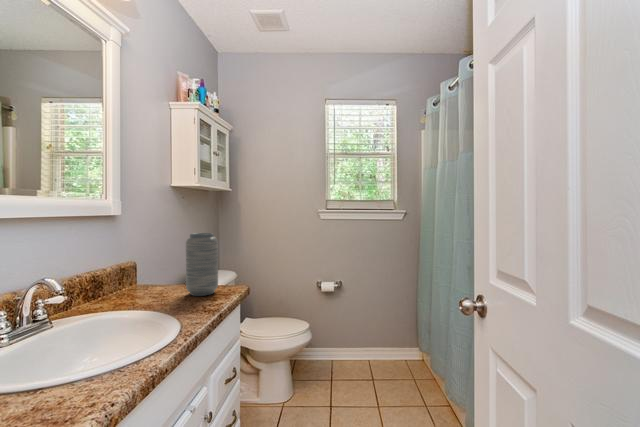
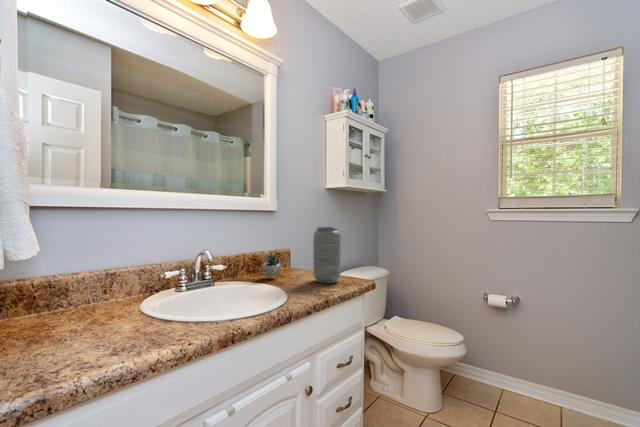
succulent plant: none [114,260,165,301] -> present [262,251,281,279]

